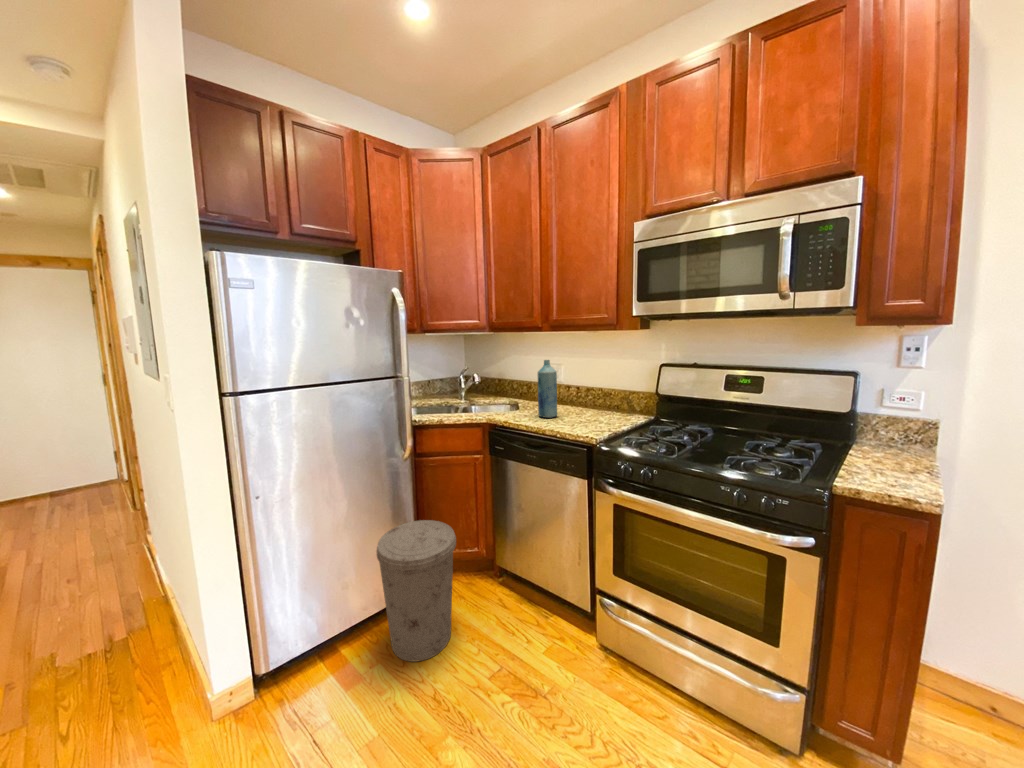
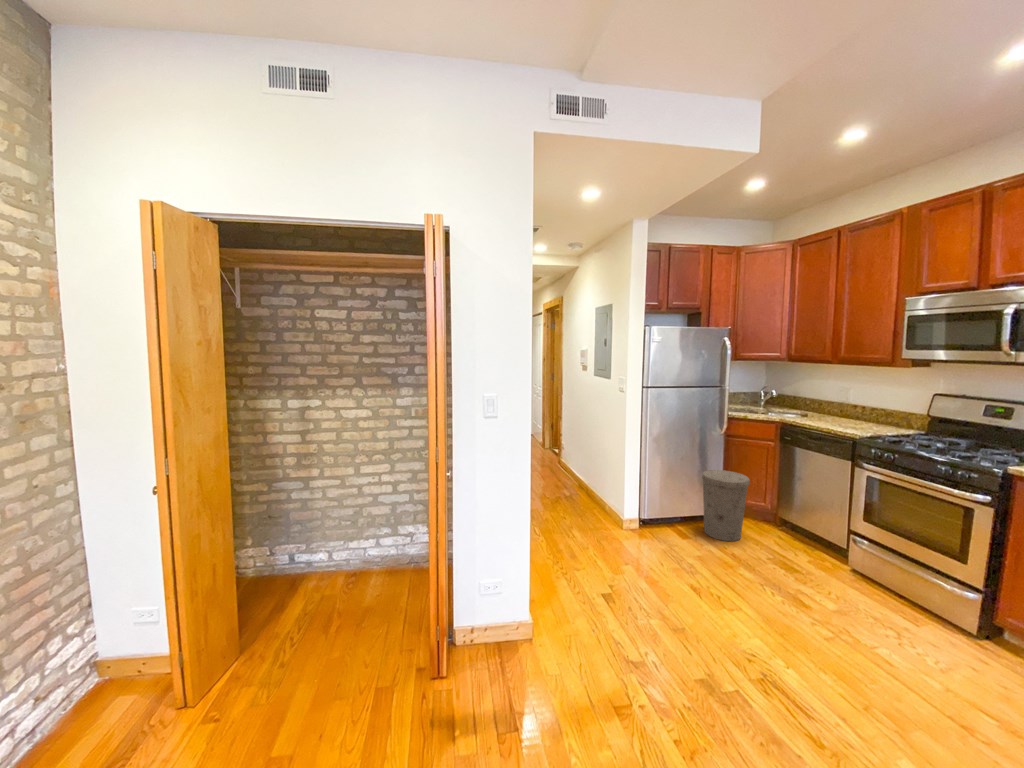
bottle: present [538,360,558,418] -> none [821,384,839,423]

